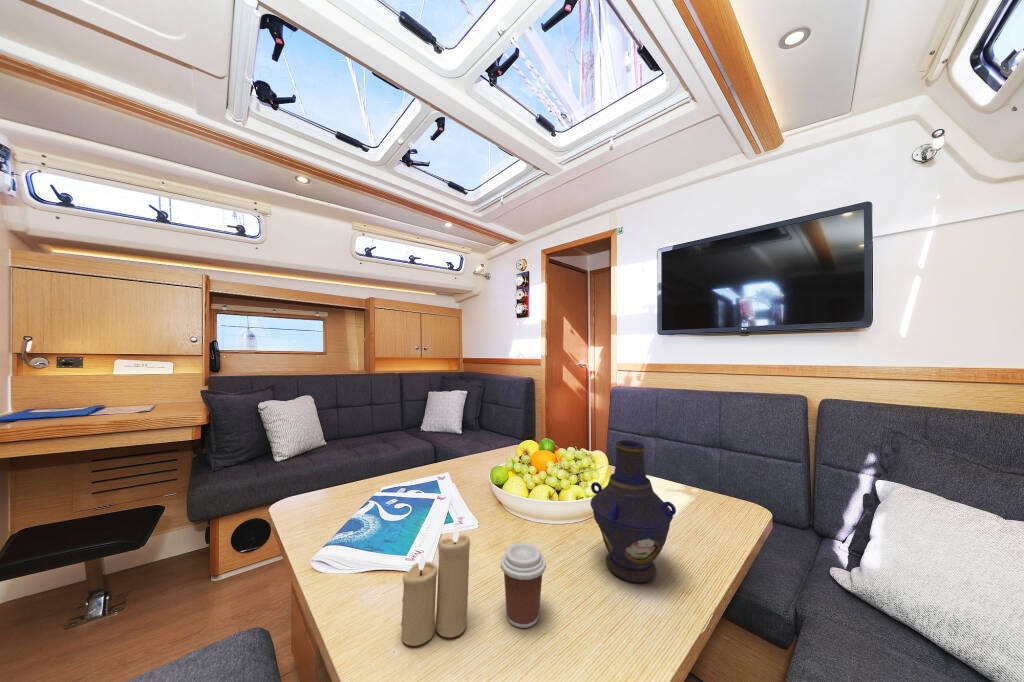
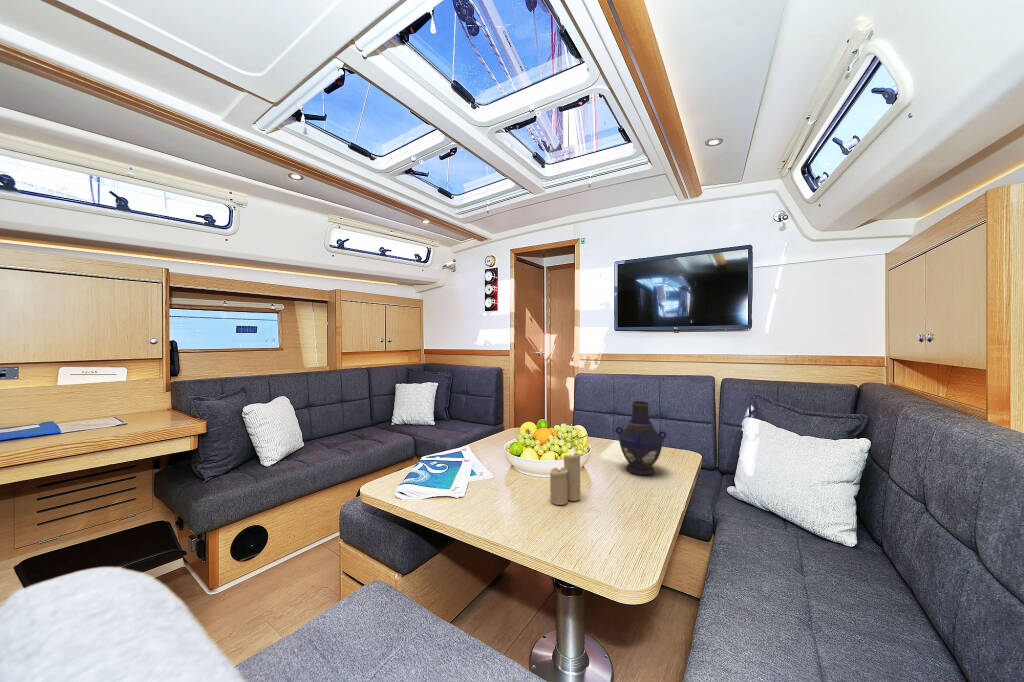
coffee cup: present [501,543,546,628] -> none [590,456,615,495]

